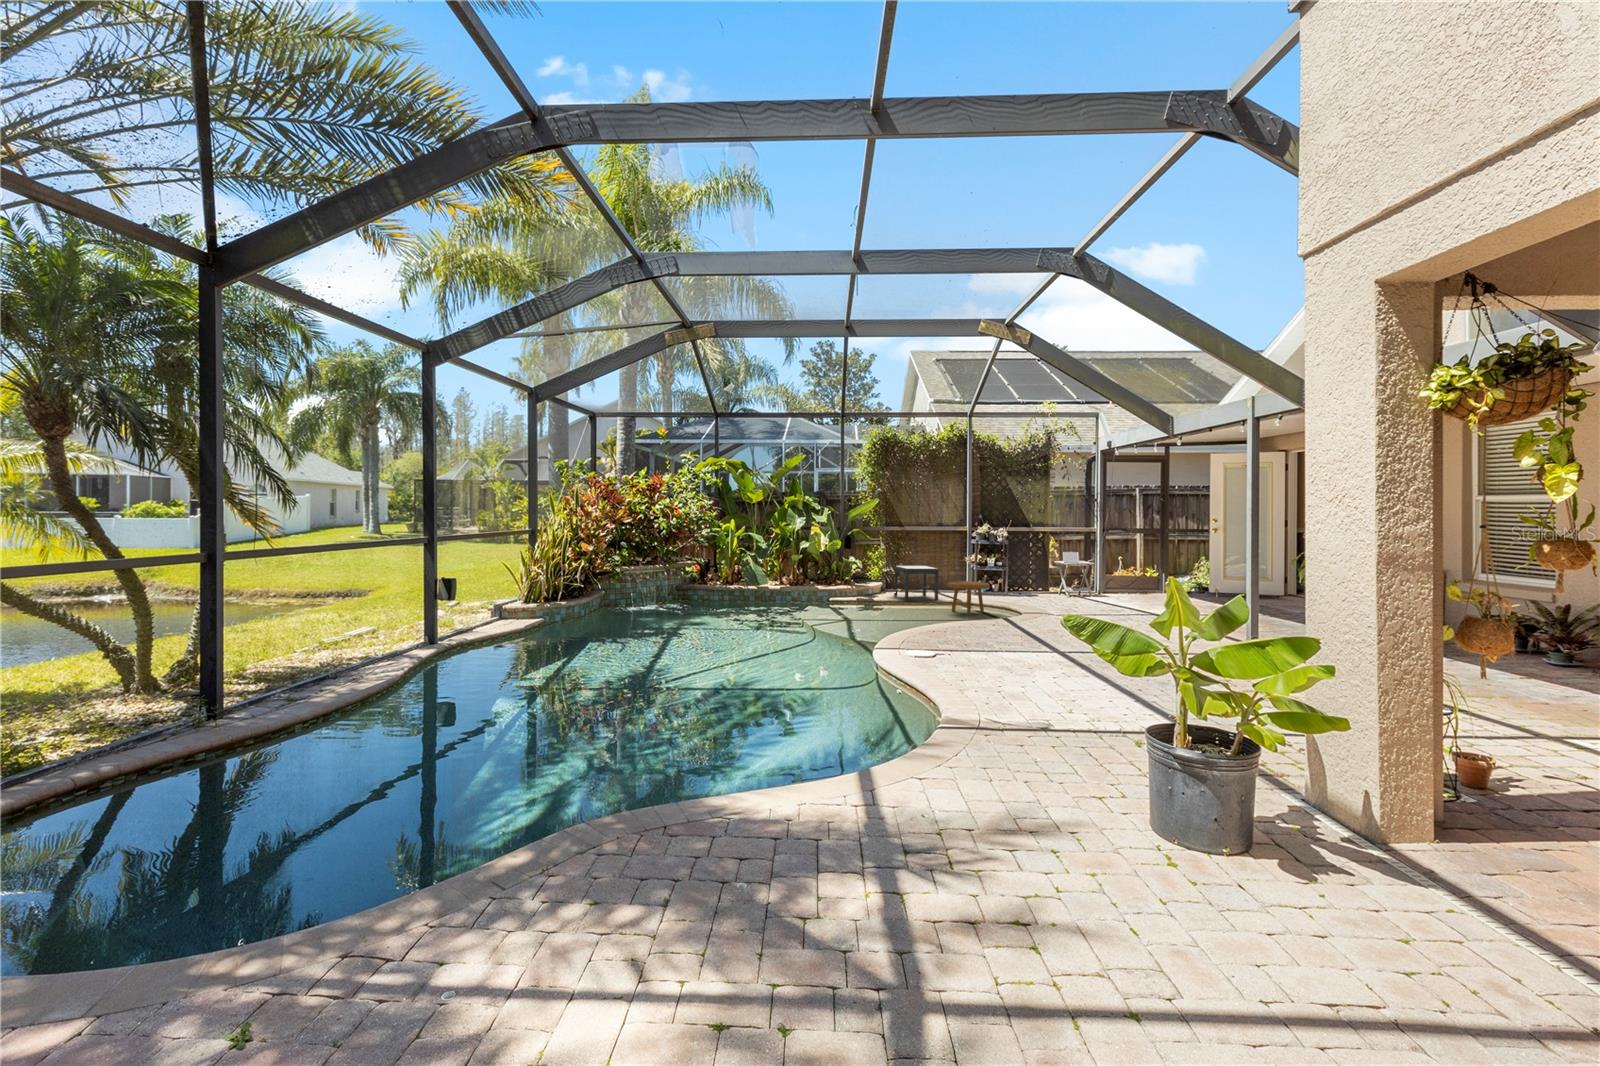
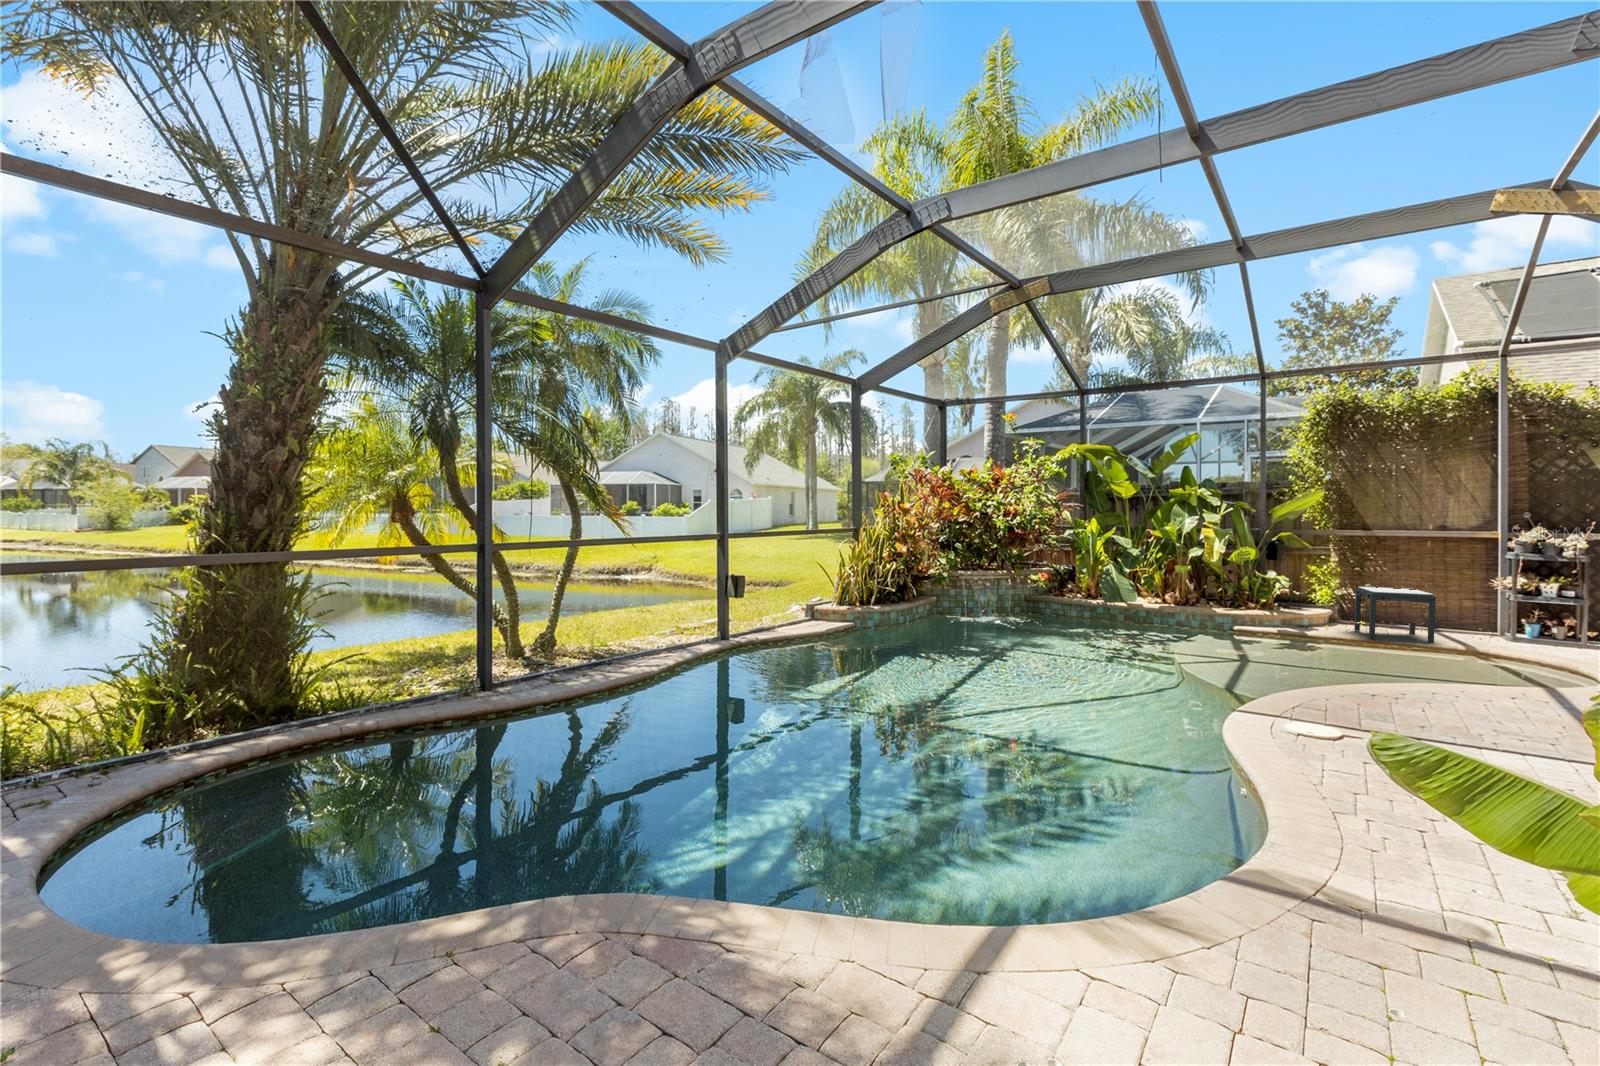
footstool: present [947,581,990,615] -> none [1436,618,1527,675]

